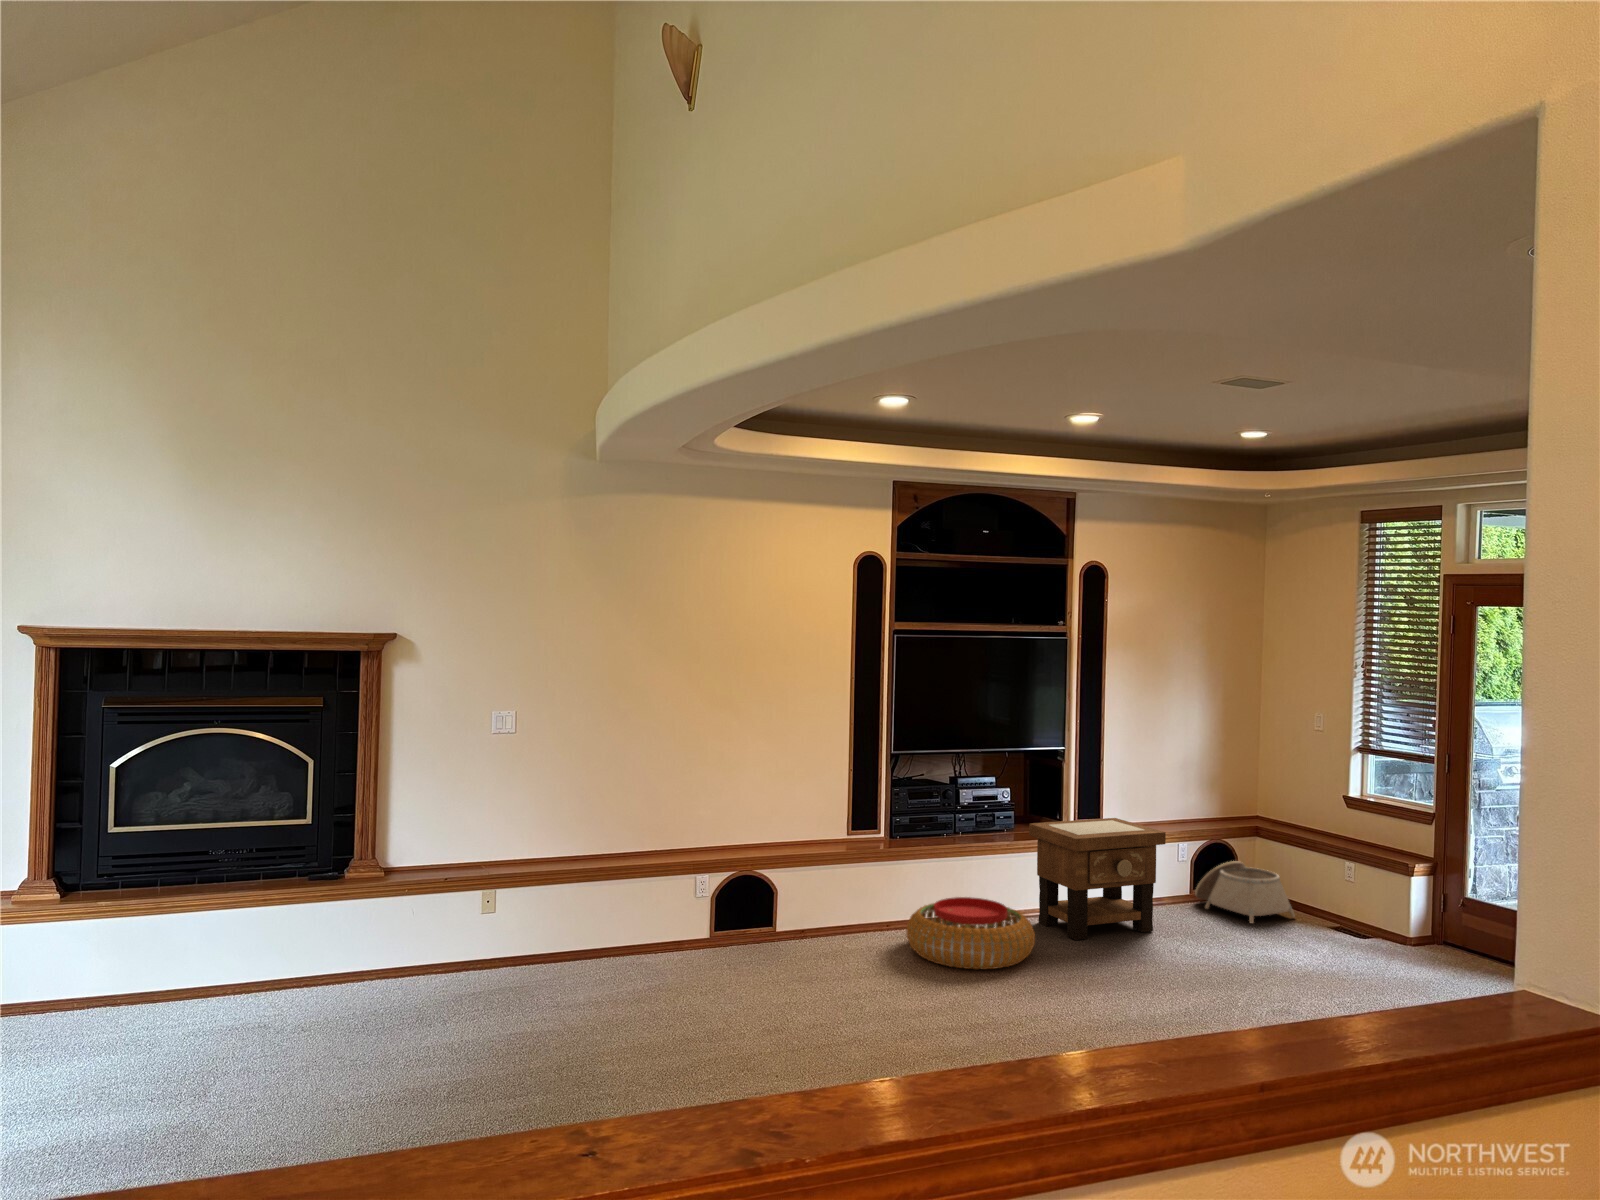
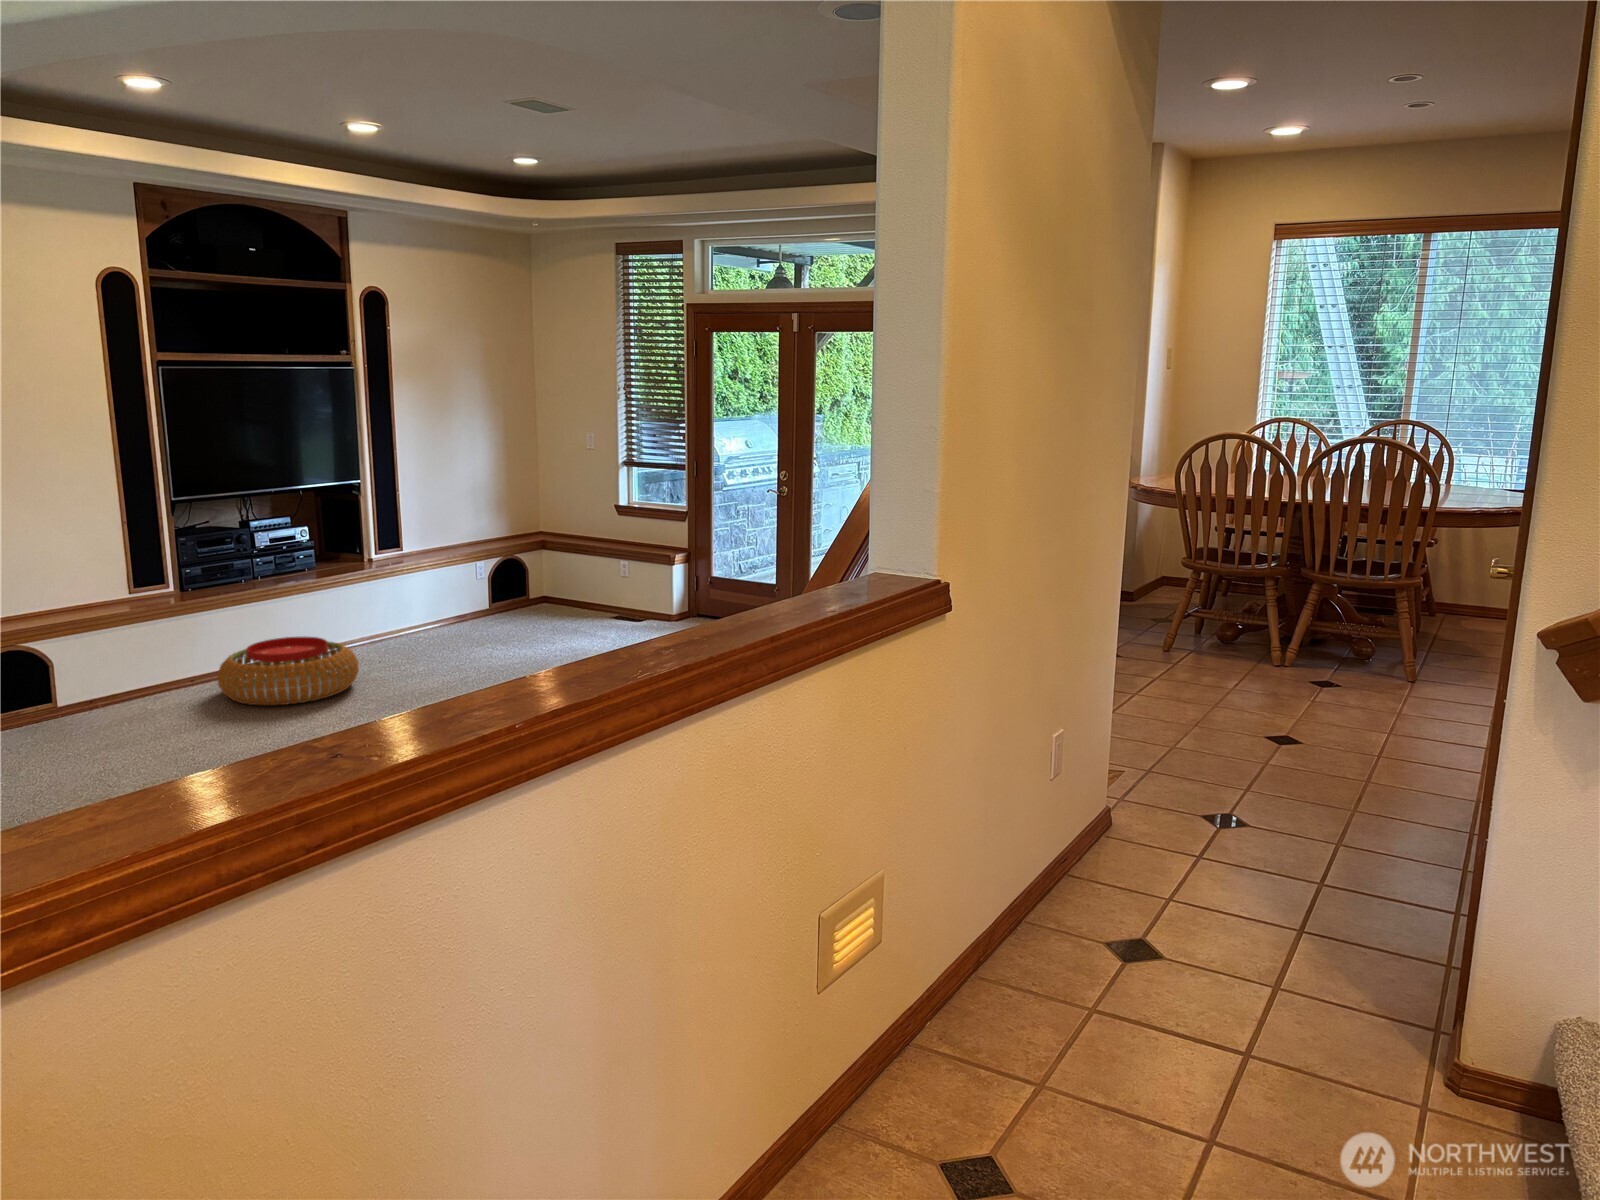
side table: present [1029,818,1166,940] -> none [334,545,470,662]
basket: present [1195,861,1295,924] -> none [494,572,581,623]

